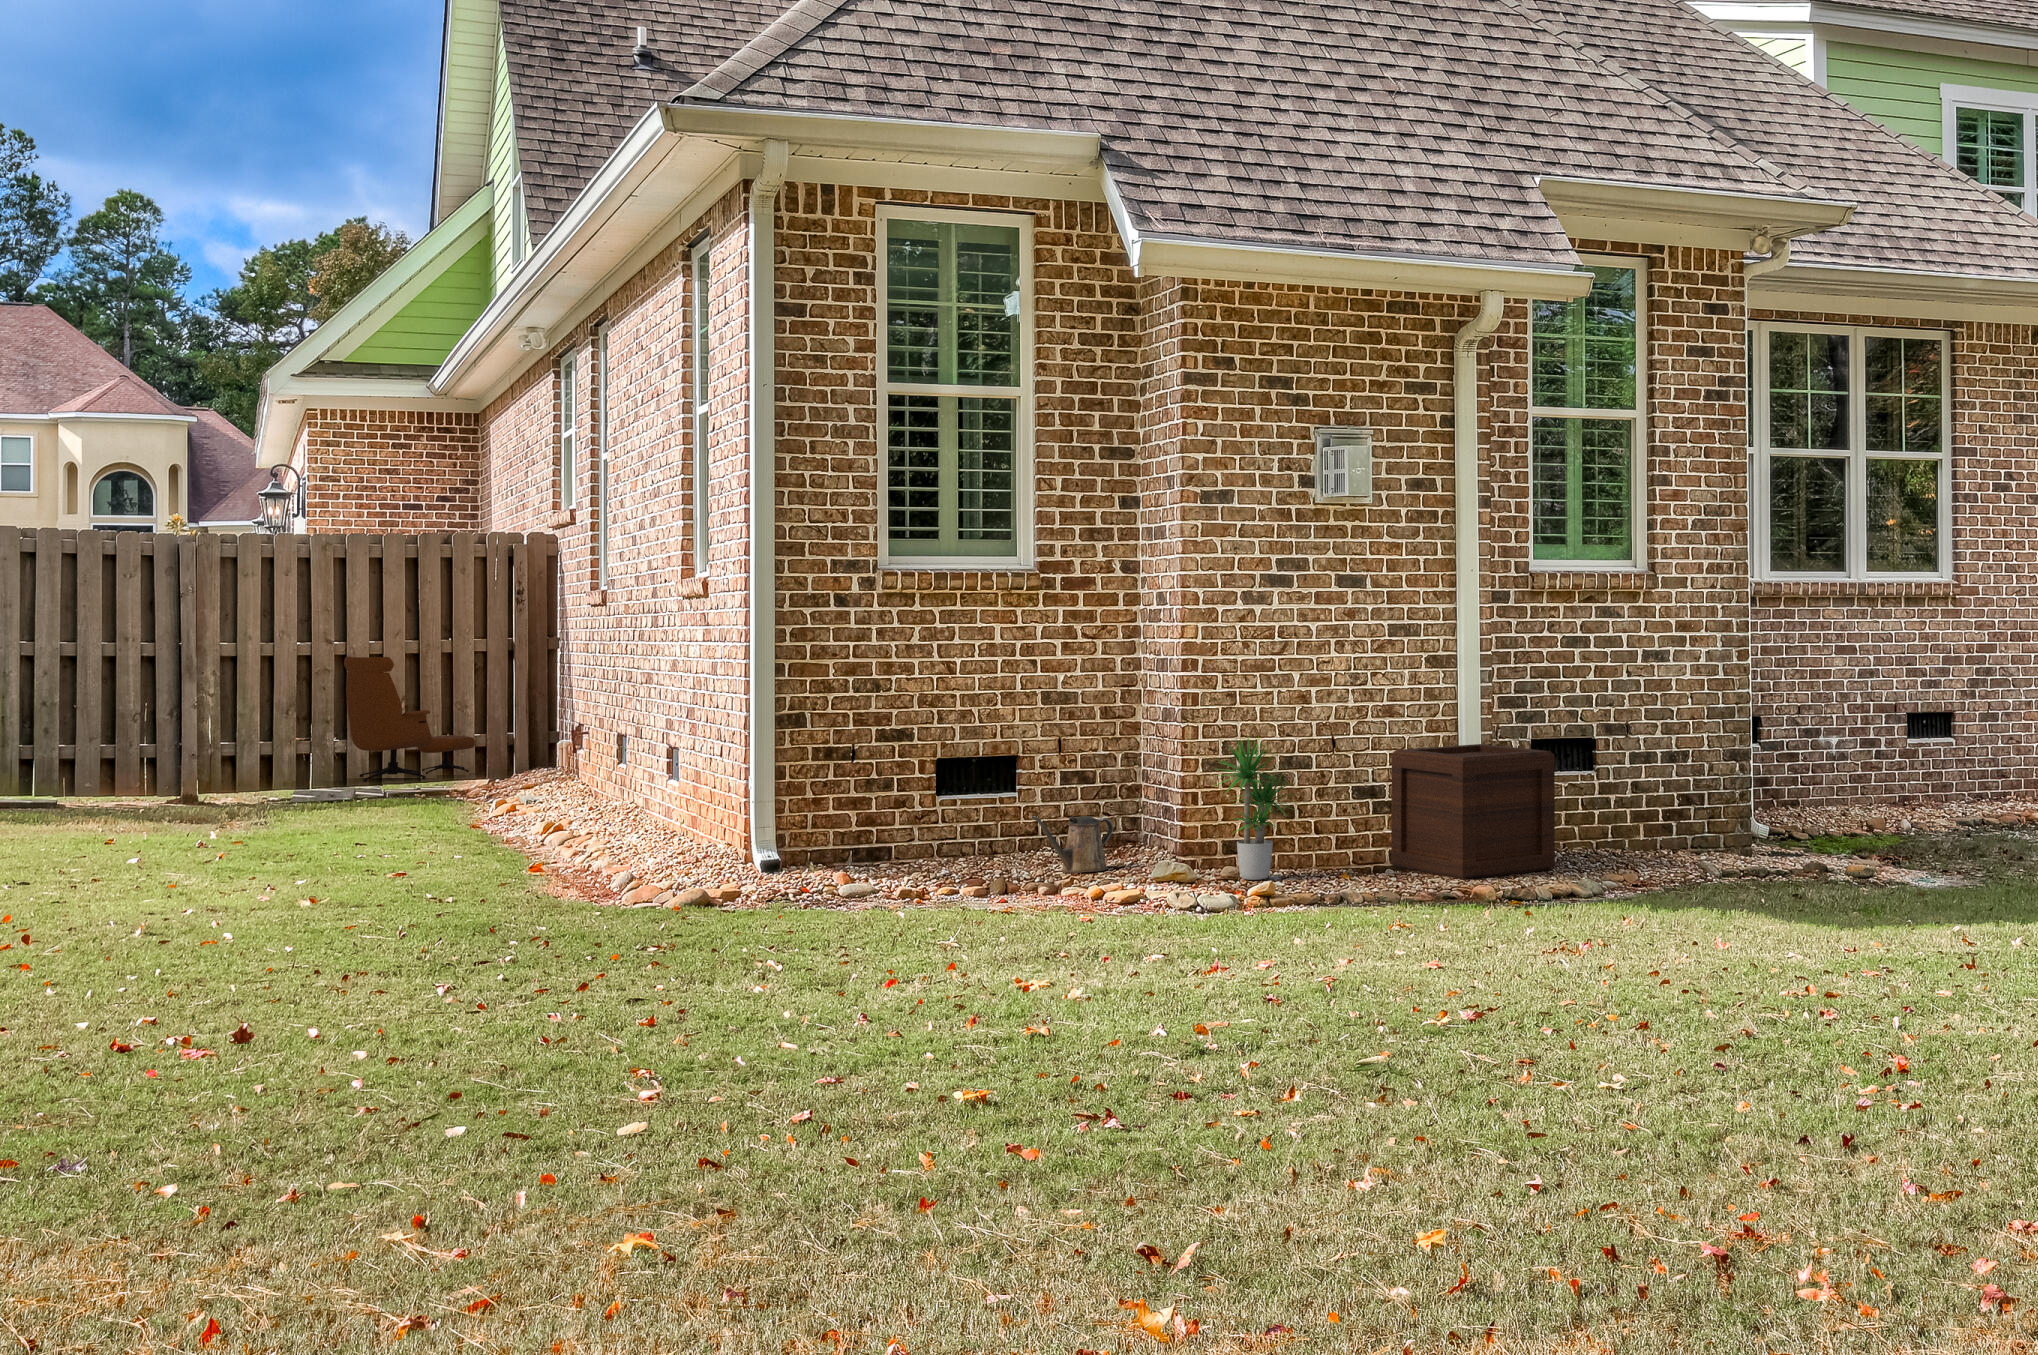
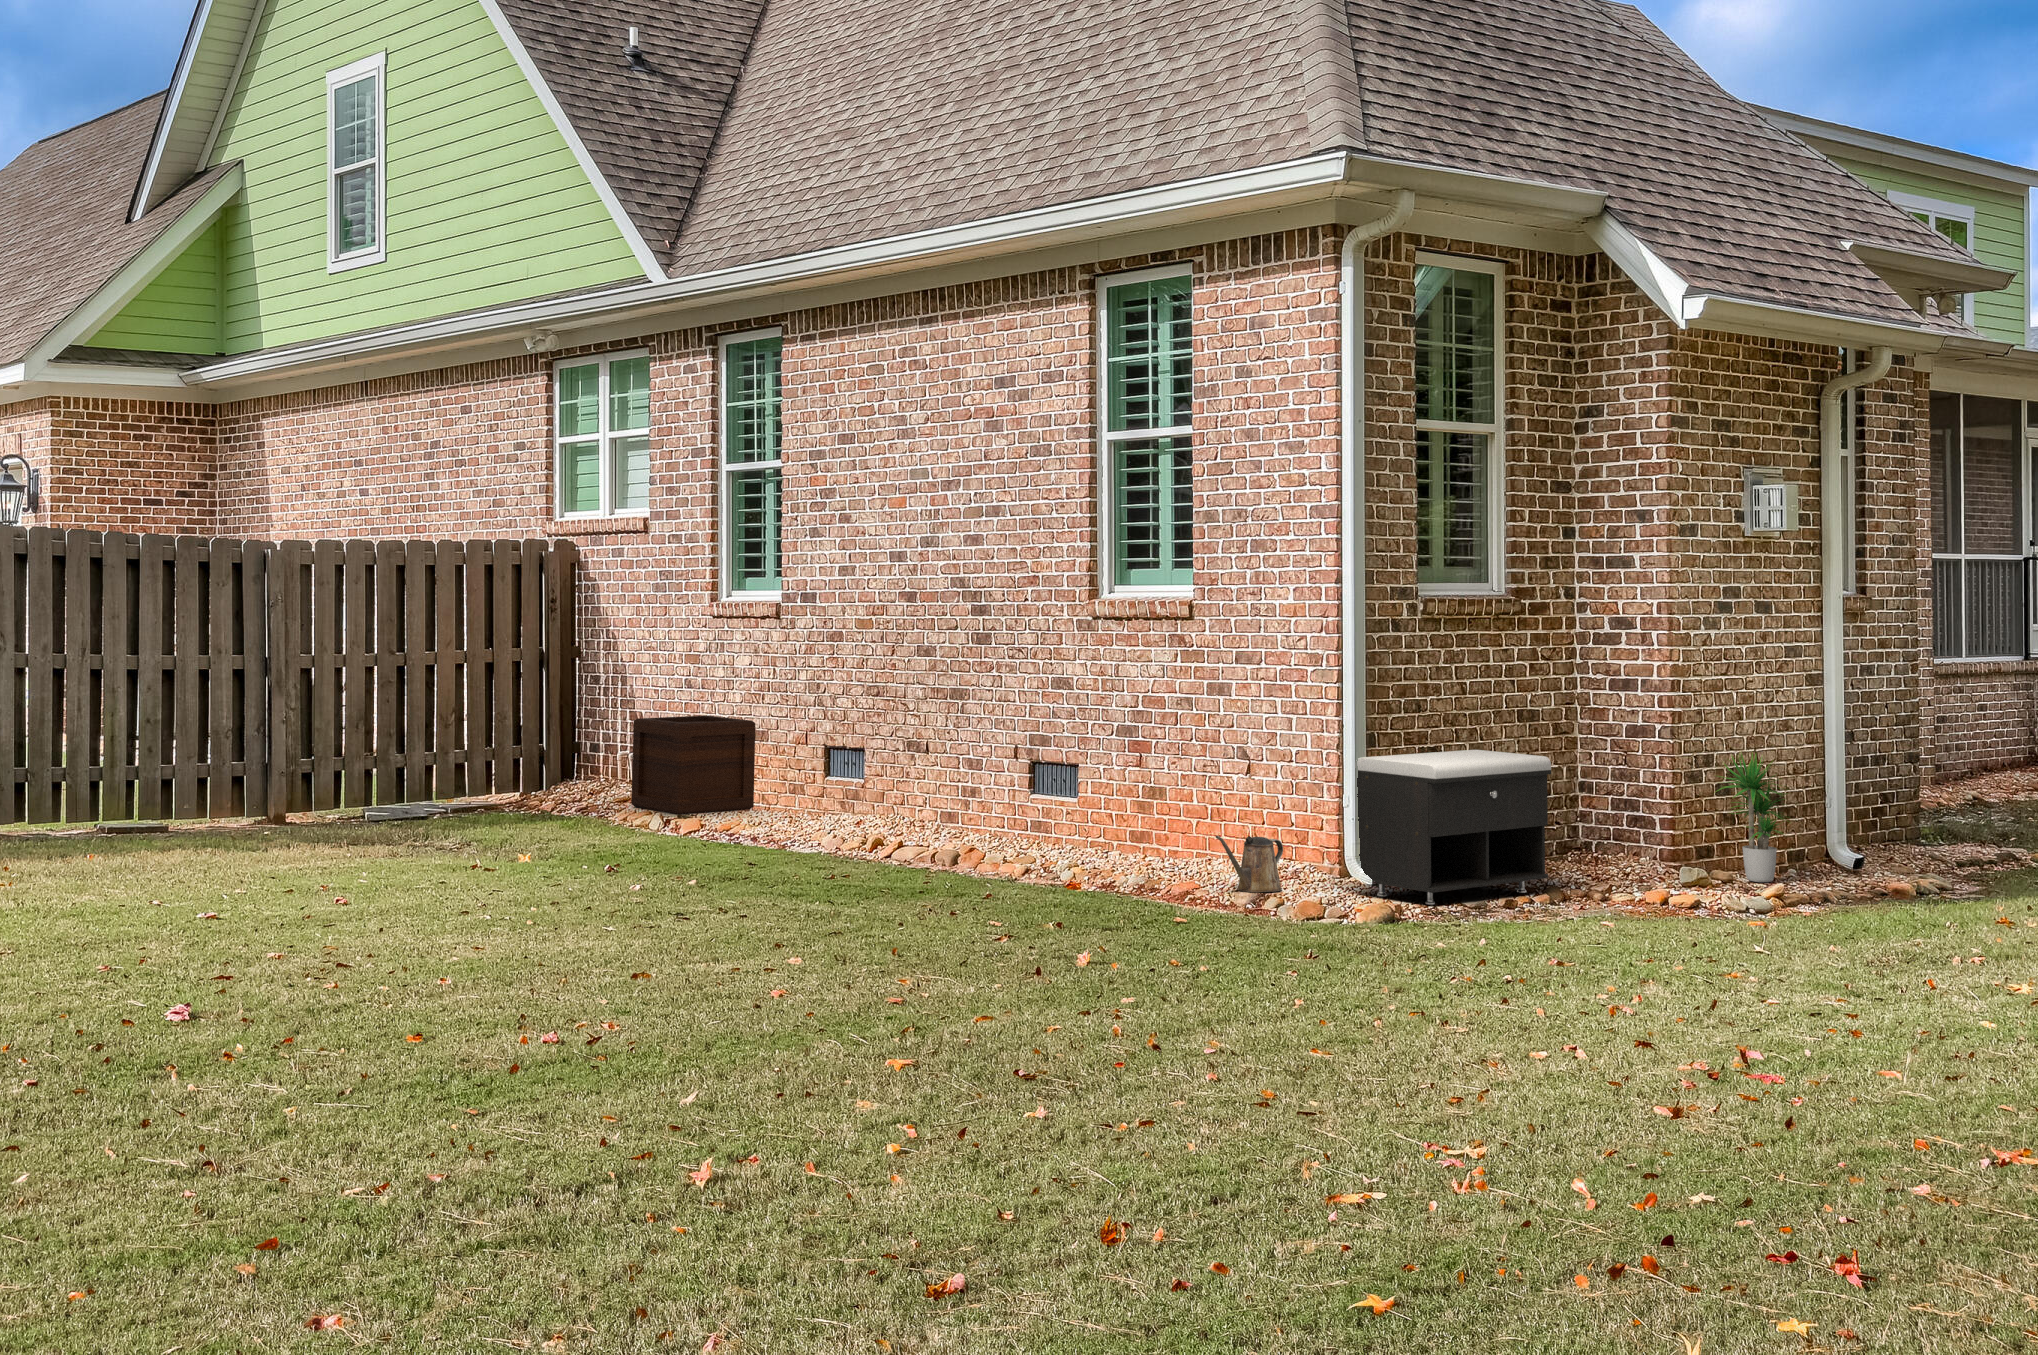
lounge chair: present [344,656,475,782] -> none [425,670,513,802]
storage bench: none [754,732,965,895] -> present [1357,750,1551,905]
wooden crate: present [1391,744,1555,879] -> present [631,715,755,815]
watering can: present [1032,816,1113,873] -> present [1216,836,1283,893]

